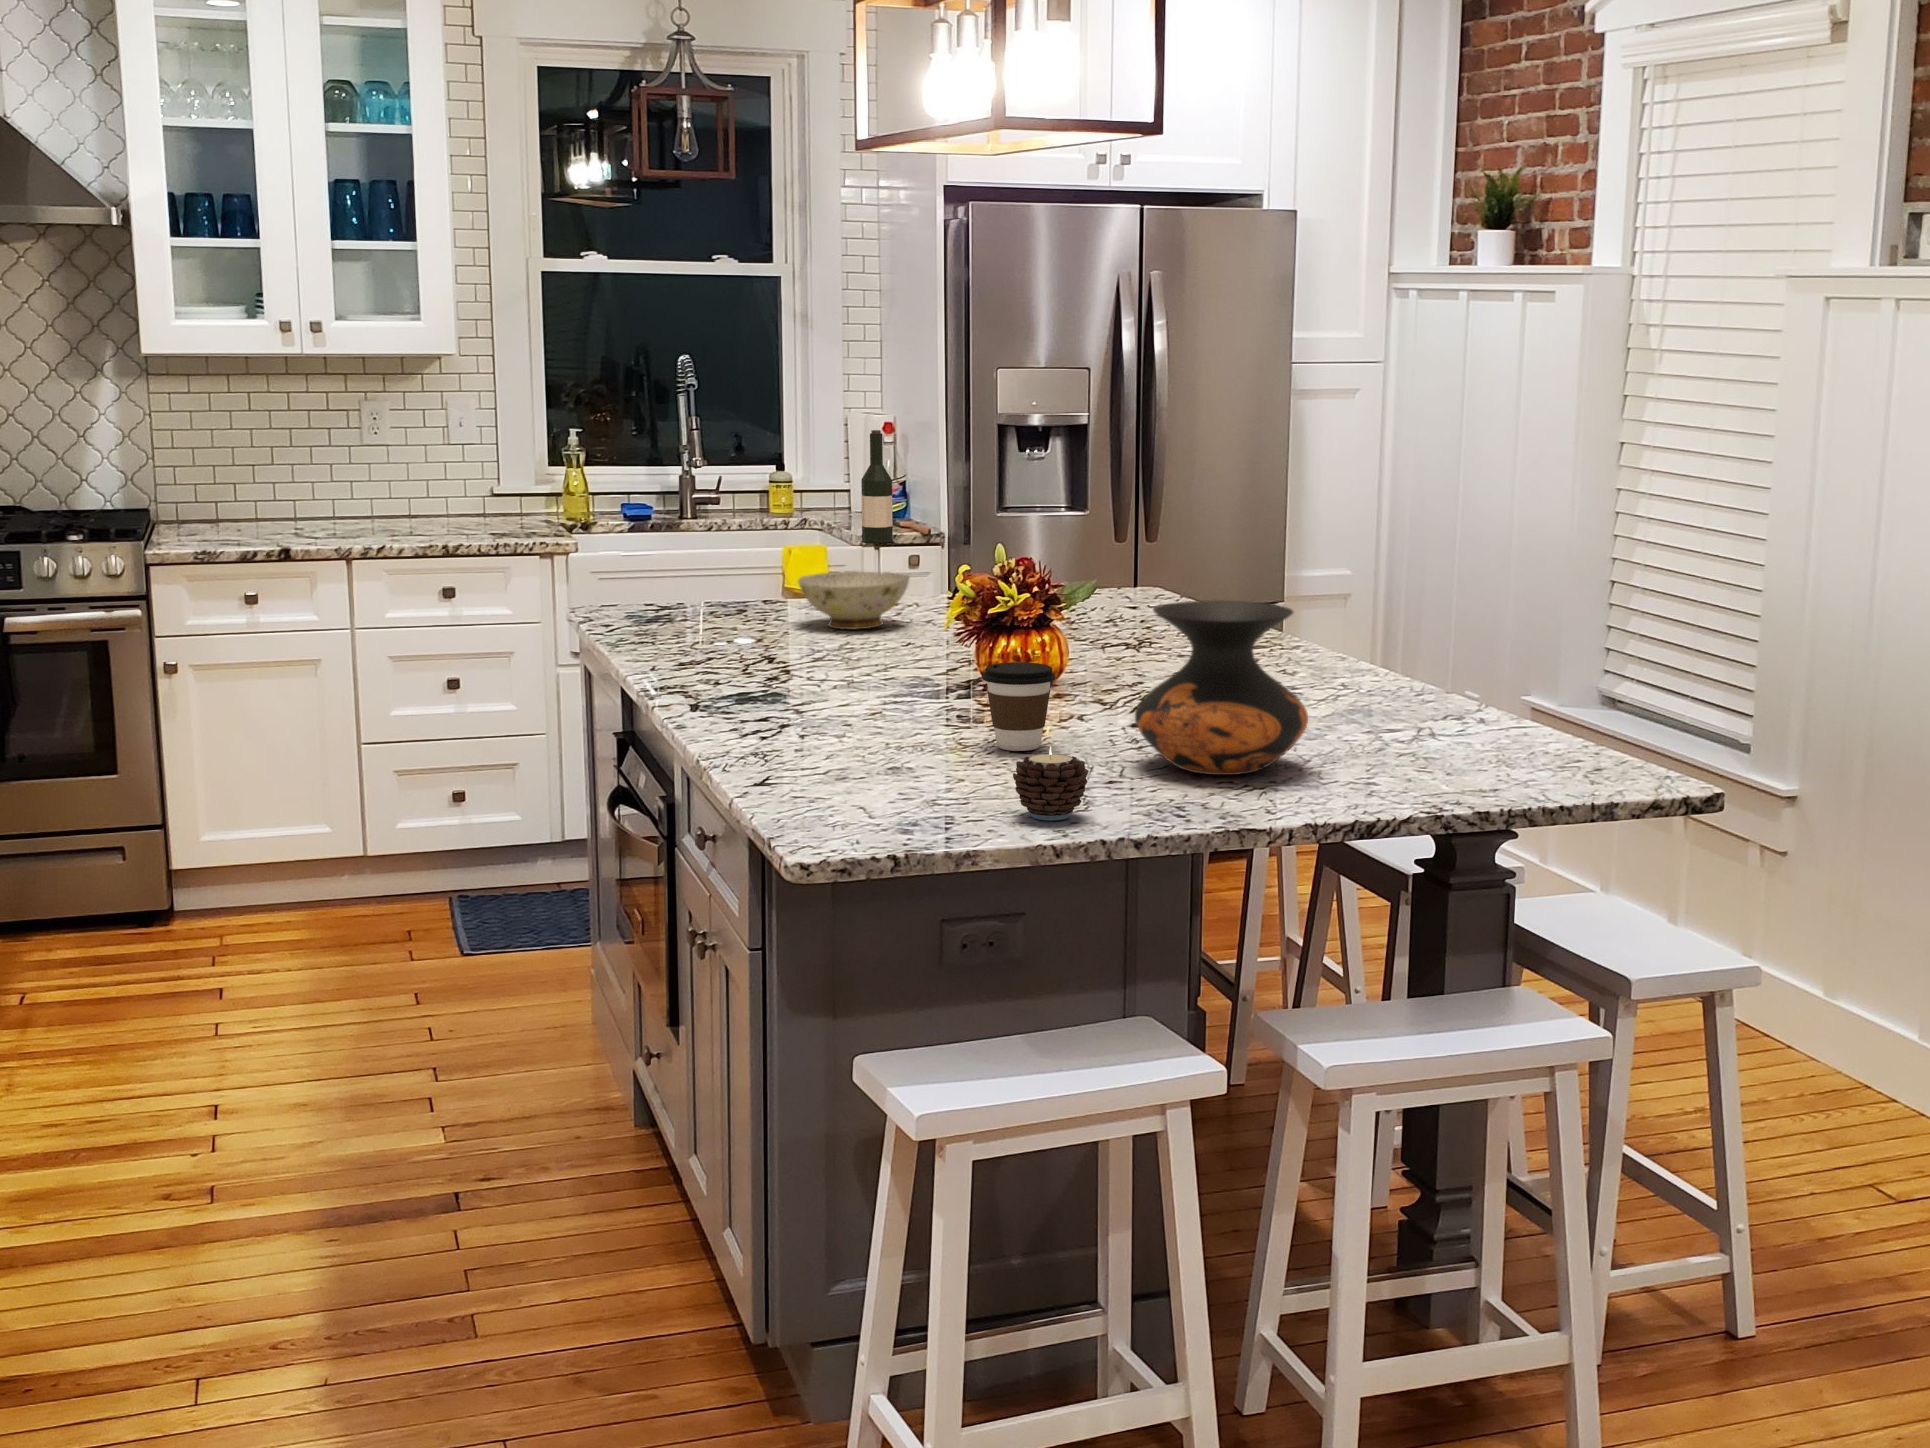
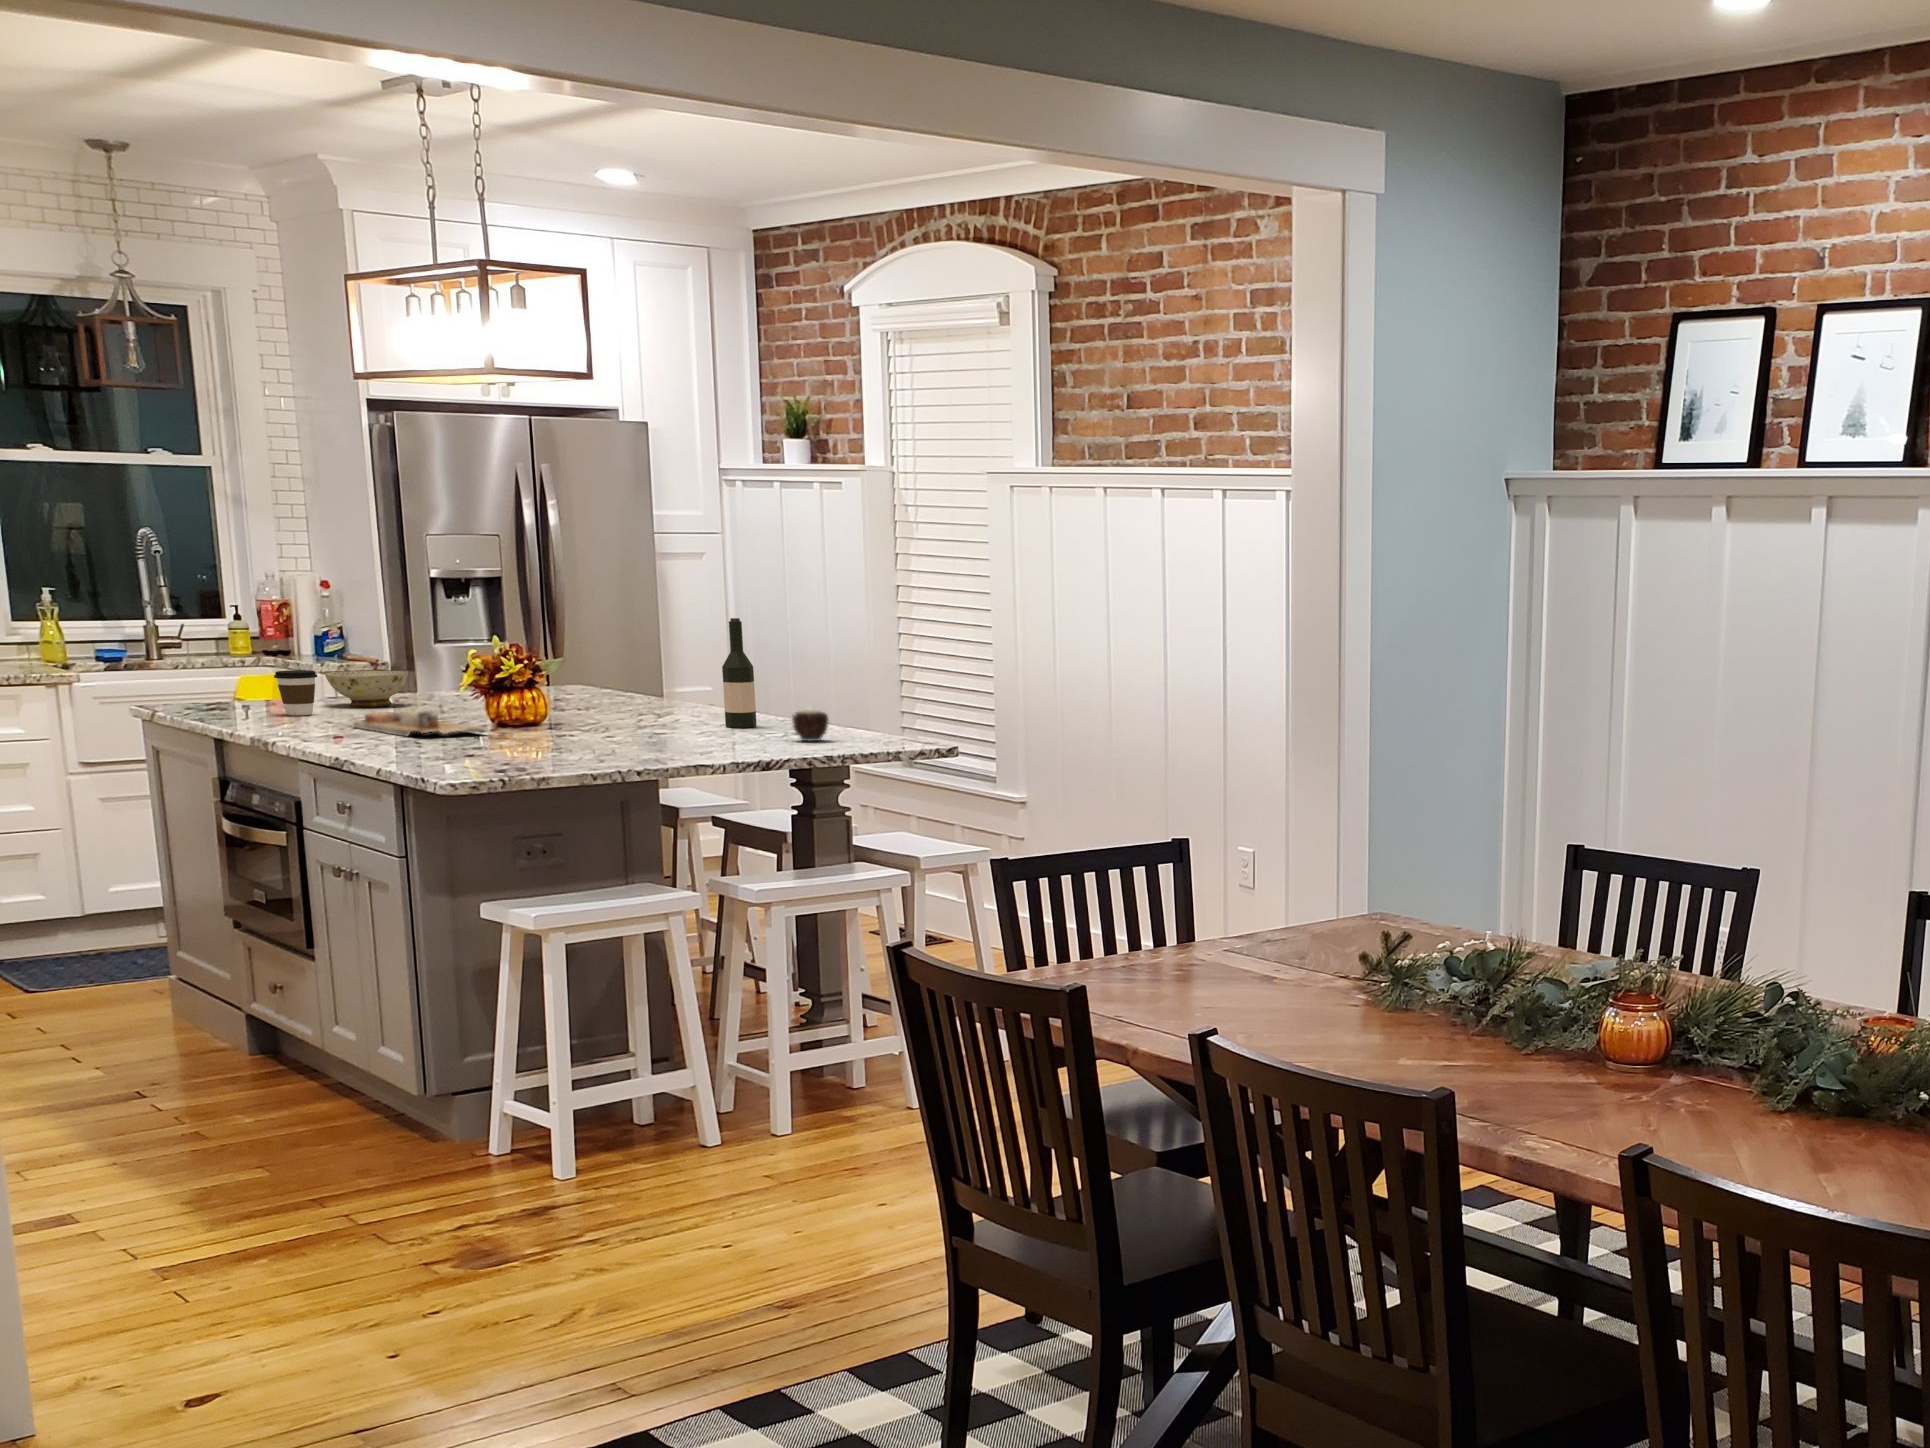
wine bottle: present [861,430,893,543] -> present [722,618,757,728]
vase: present [1135,600,1308,775] -> none [609,650,711,744]
cutting board: none [780,662,962,725] -> present [353,709,489,737]
coffee cup: present [982,662,1055,751] -> present [274,670,317,715]
candle: present [1013,746,1089,820] -> present [793,710,828,741]

